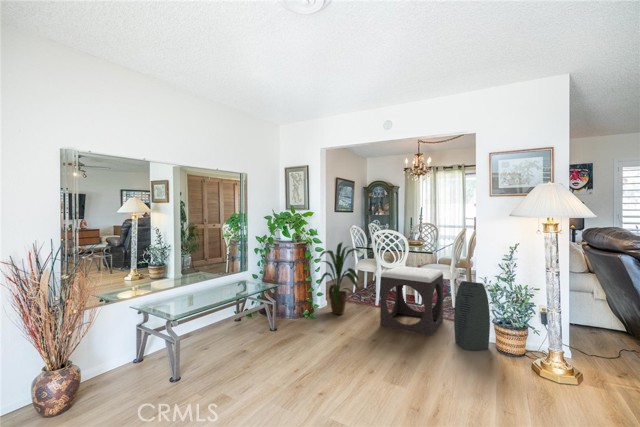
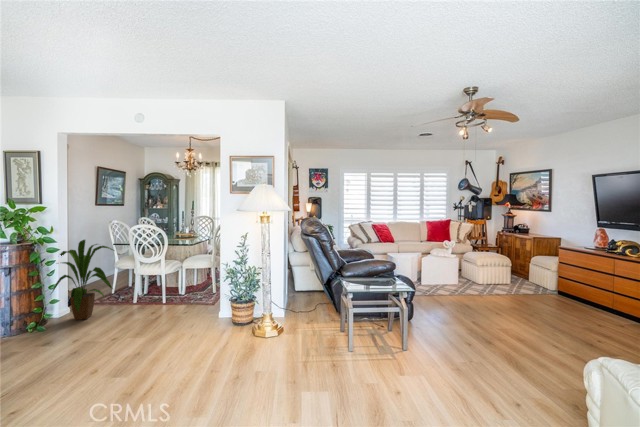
footstool: present [380,266,443,336] -> none [130,260,200,322]
air purifier: present [454,281,490,350] -> none [199,268,229,328]

